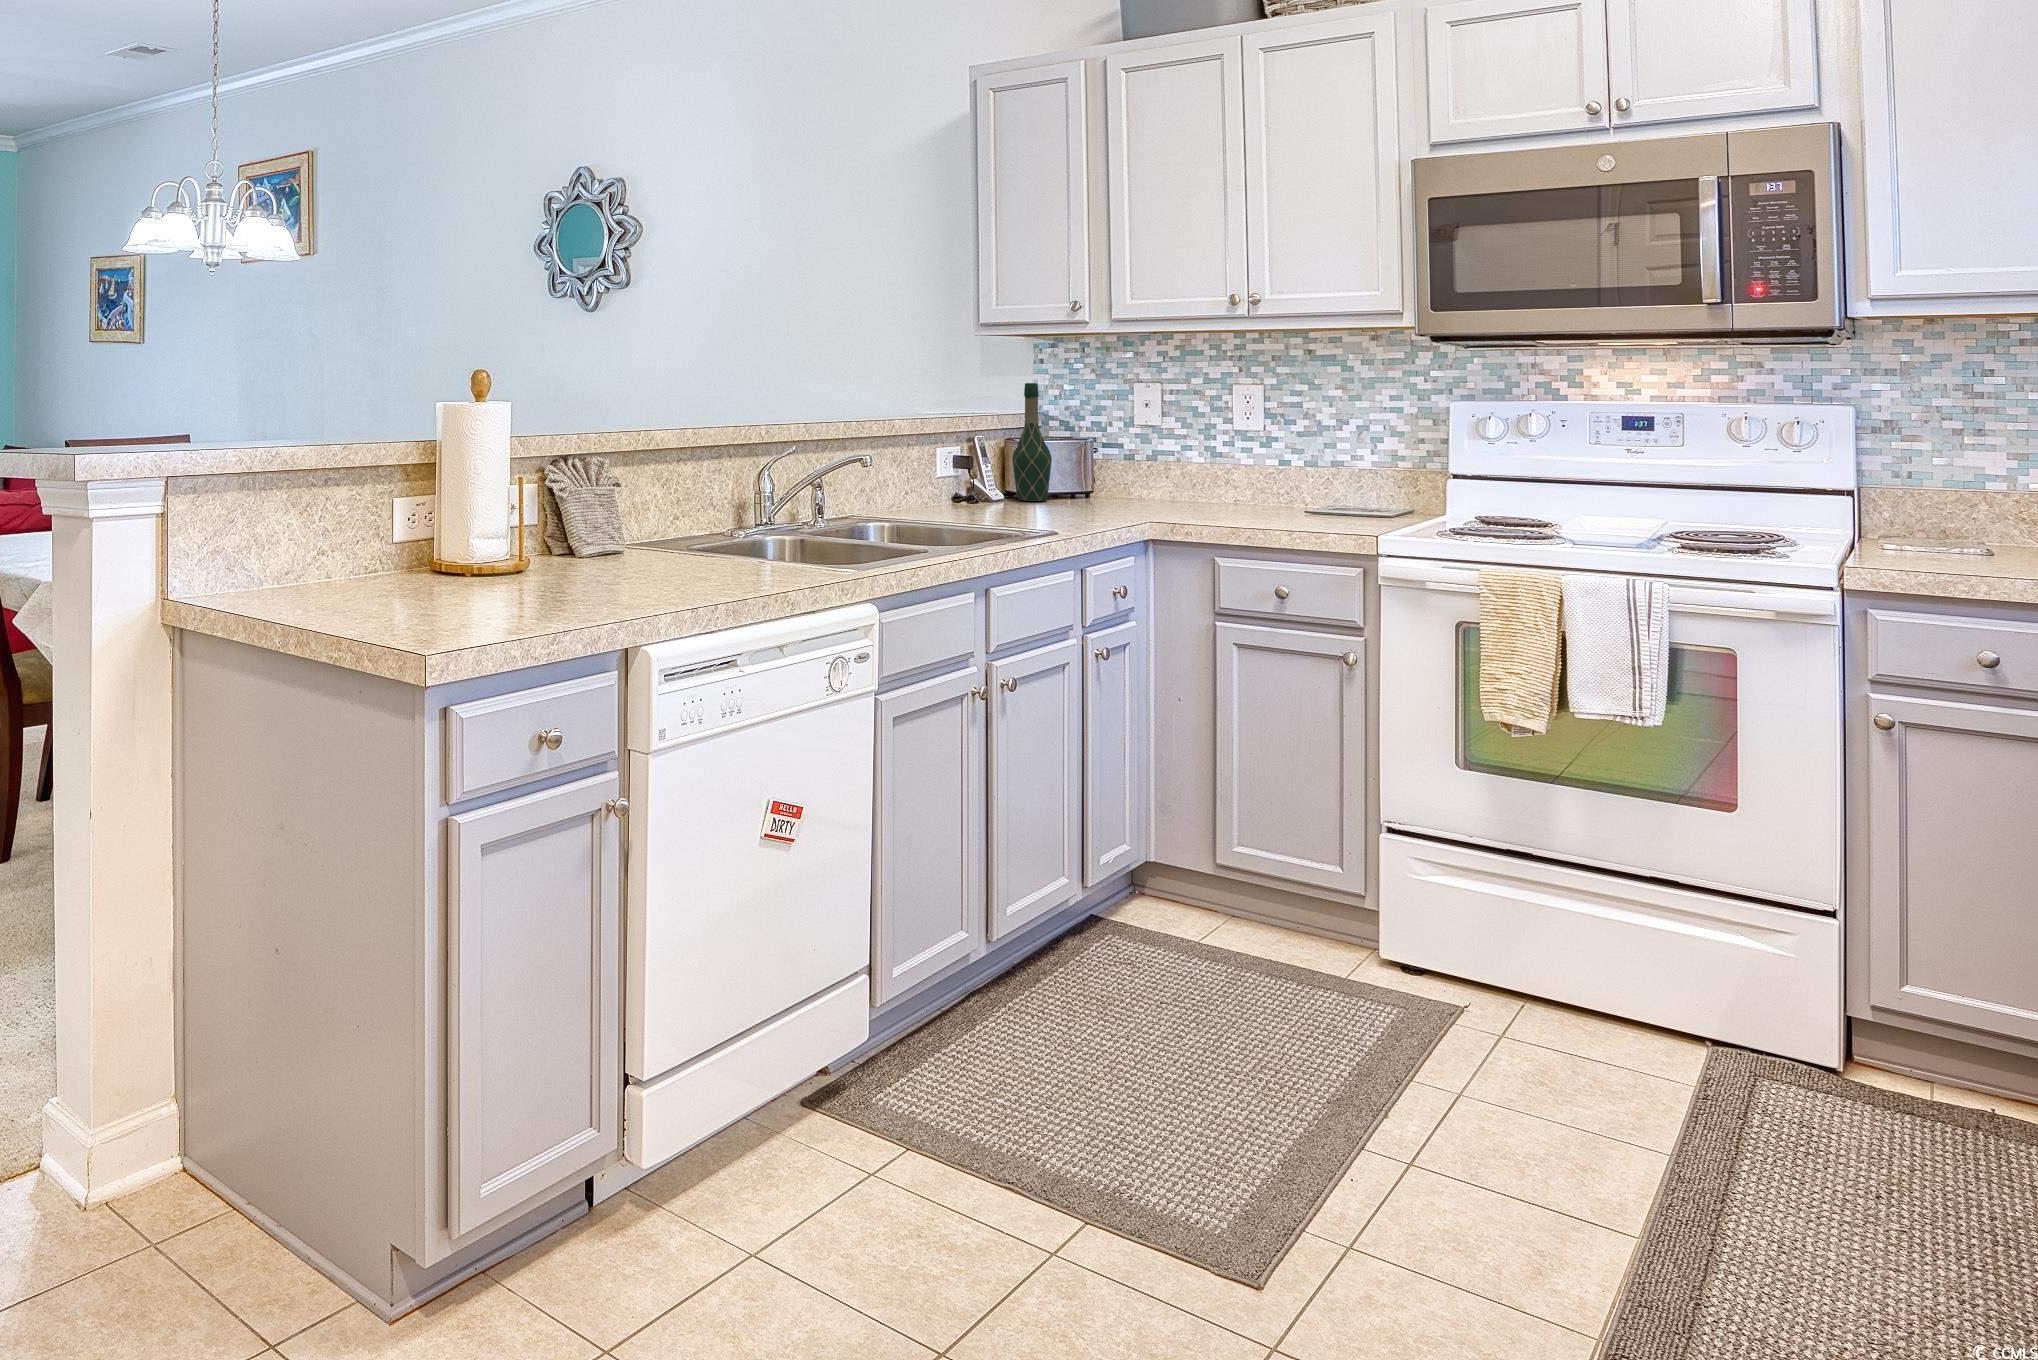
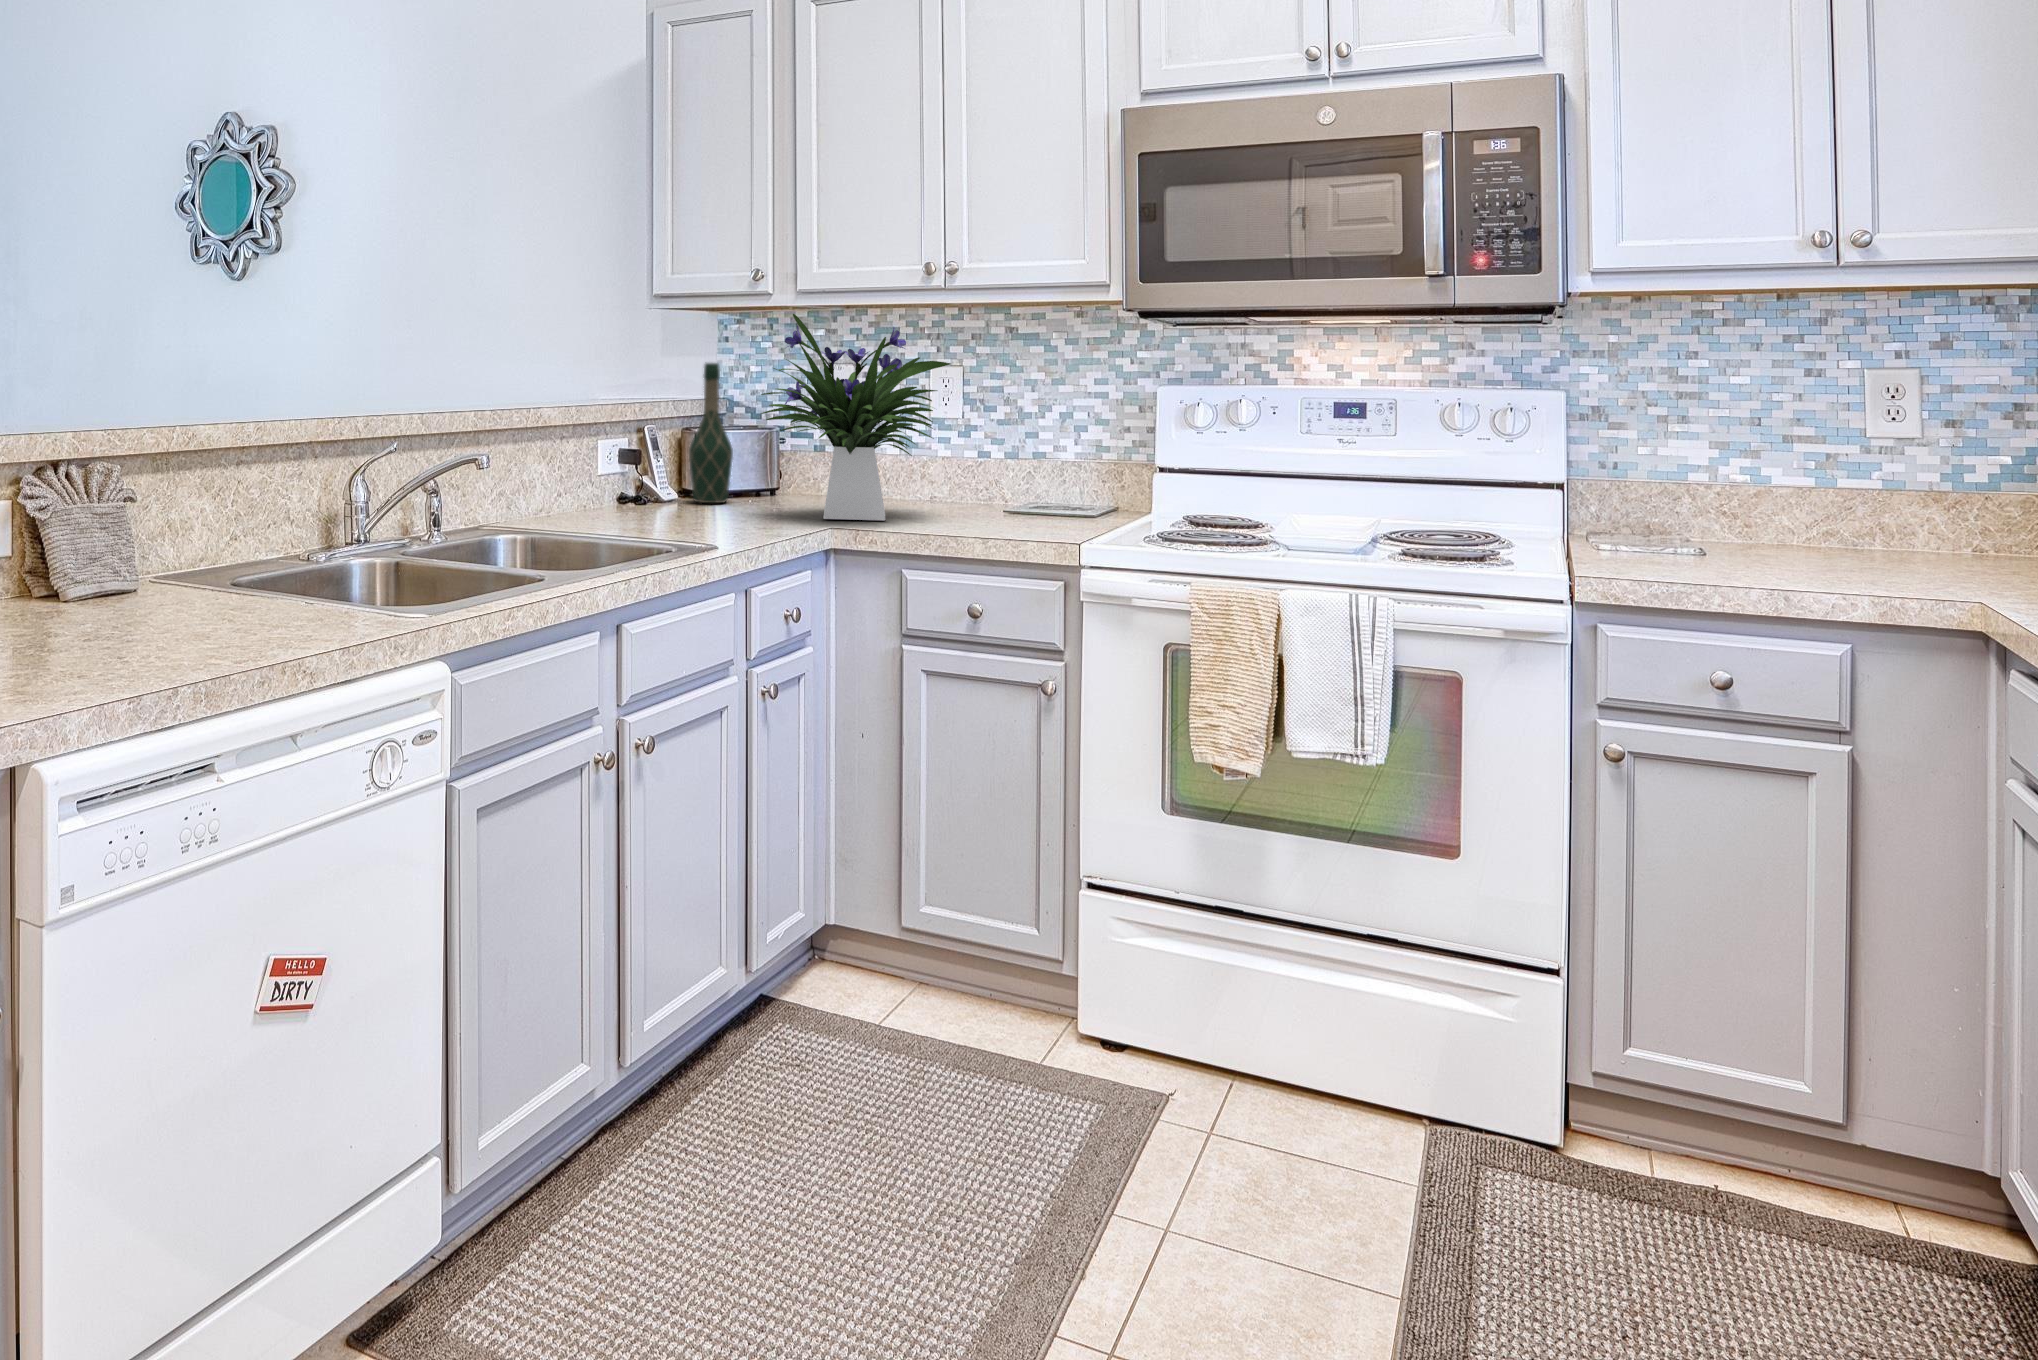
flower arrangement: none [1078,344,1253,516] -> present [761,314,951,521]

